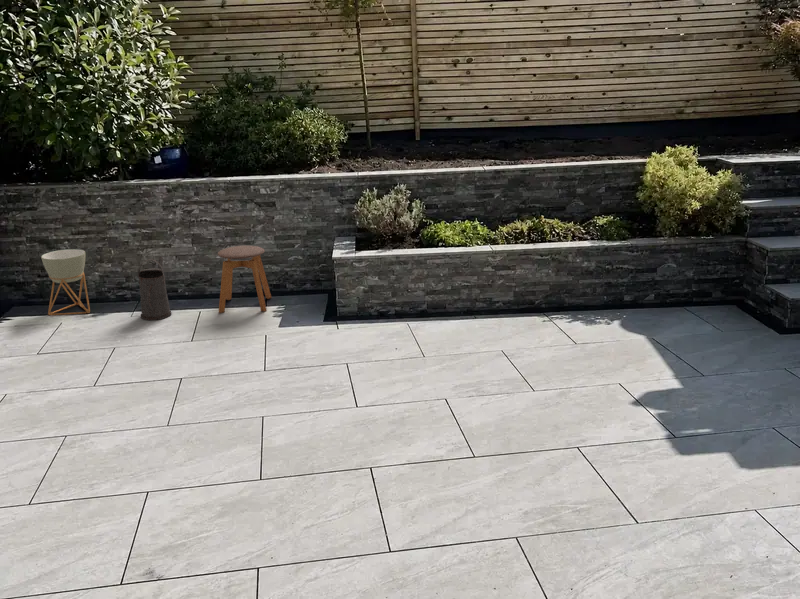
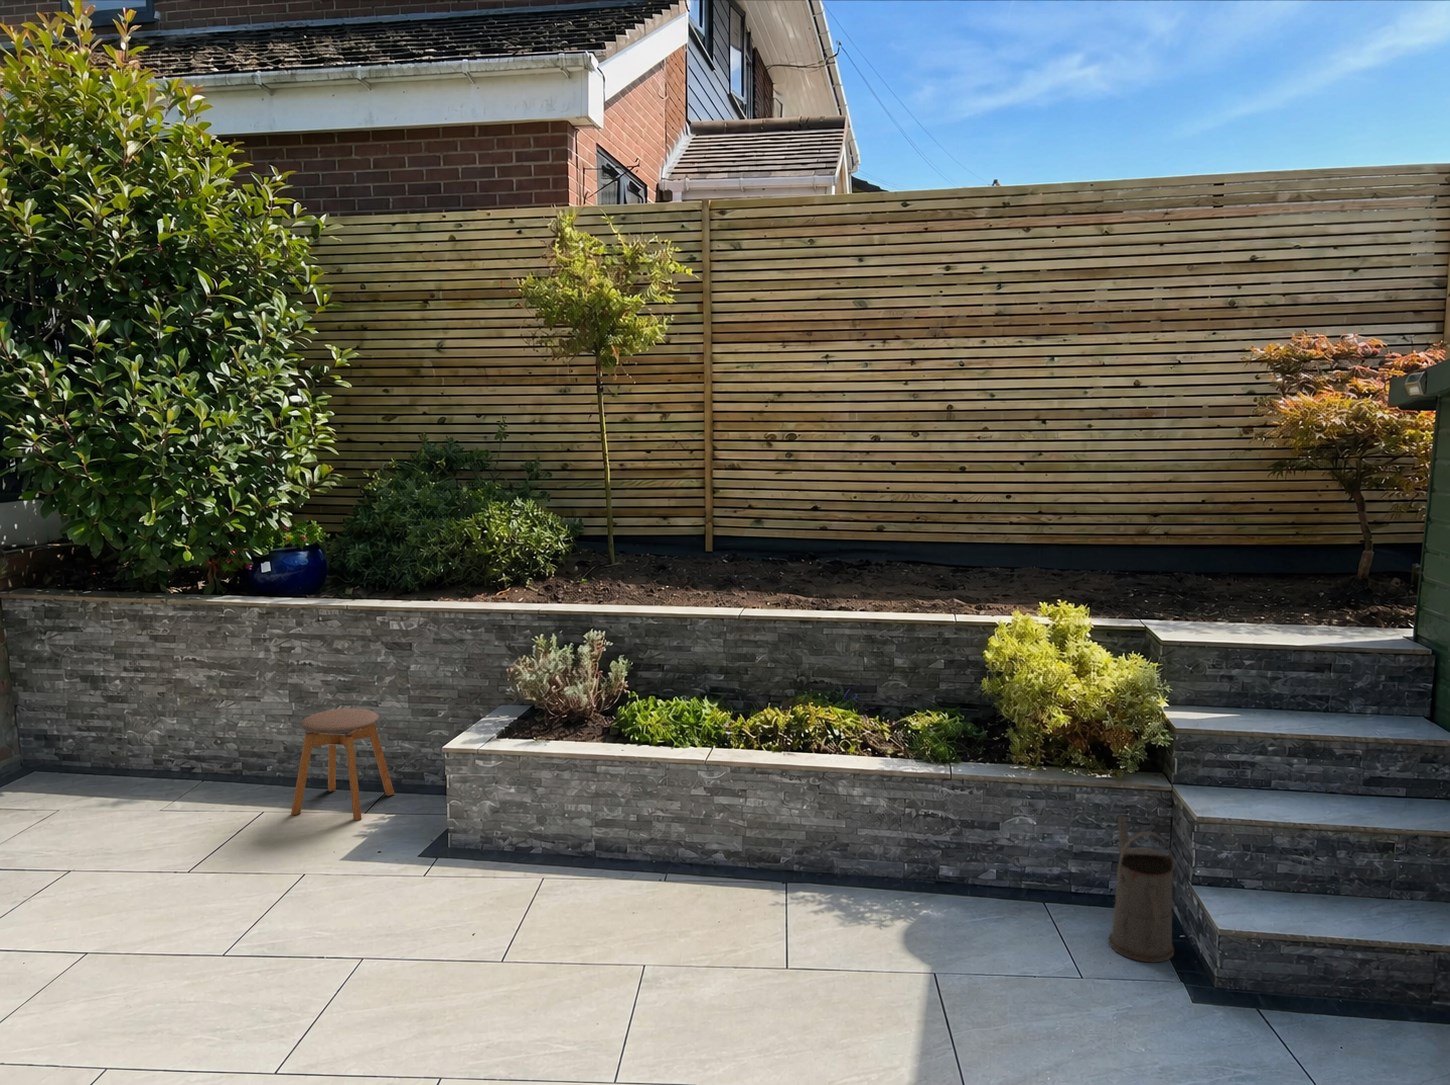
planter: present [41,249,90,315] -> none [61,691,133,793]
watering can: present [138,257,171,320] -> present [1109,816,1174,962]

